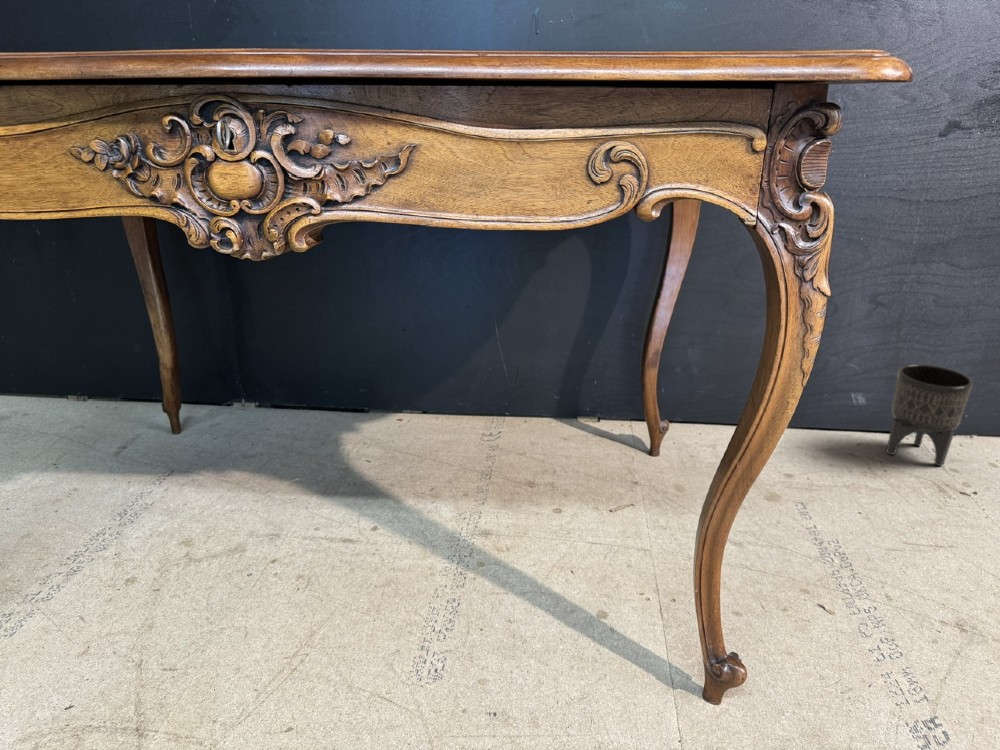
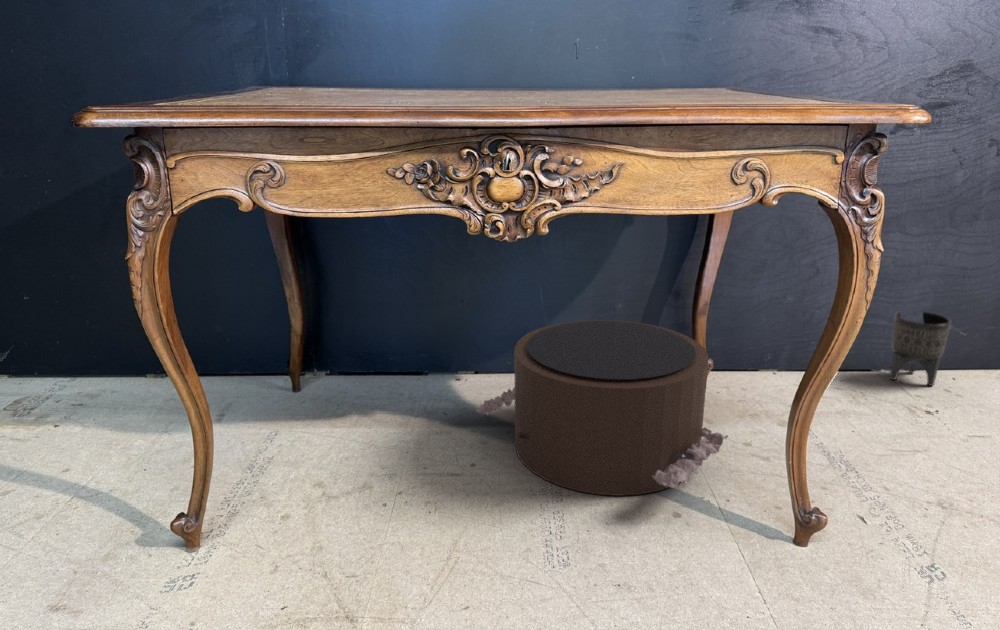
pouf: none [309,365,627,625] -> present [476,320,728,496]

